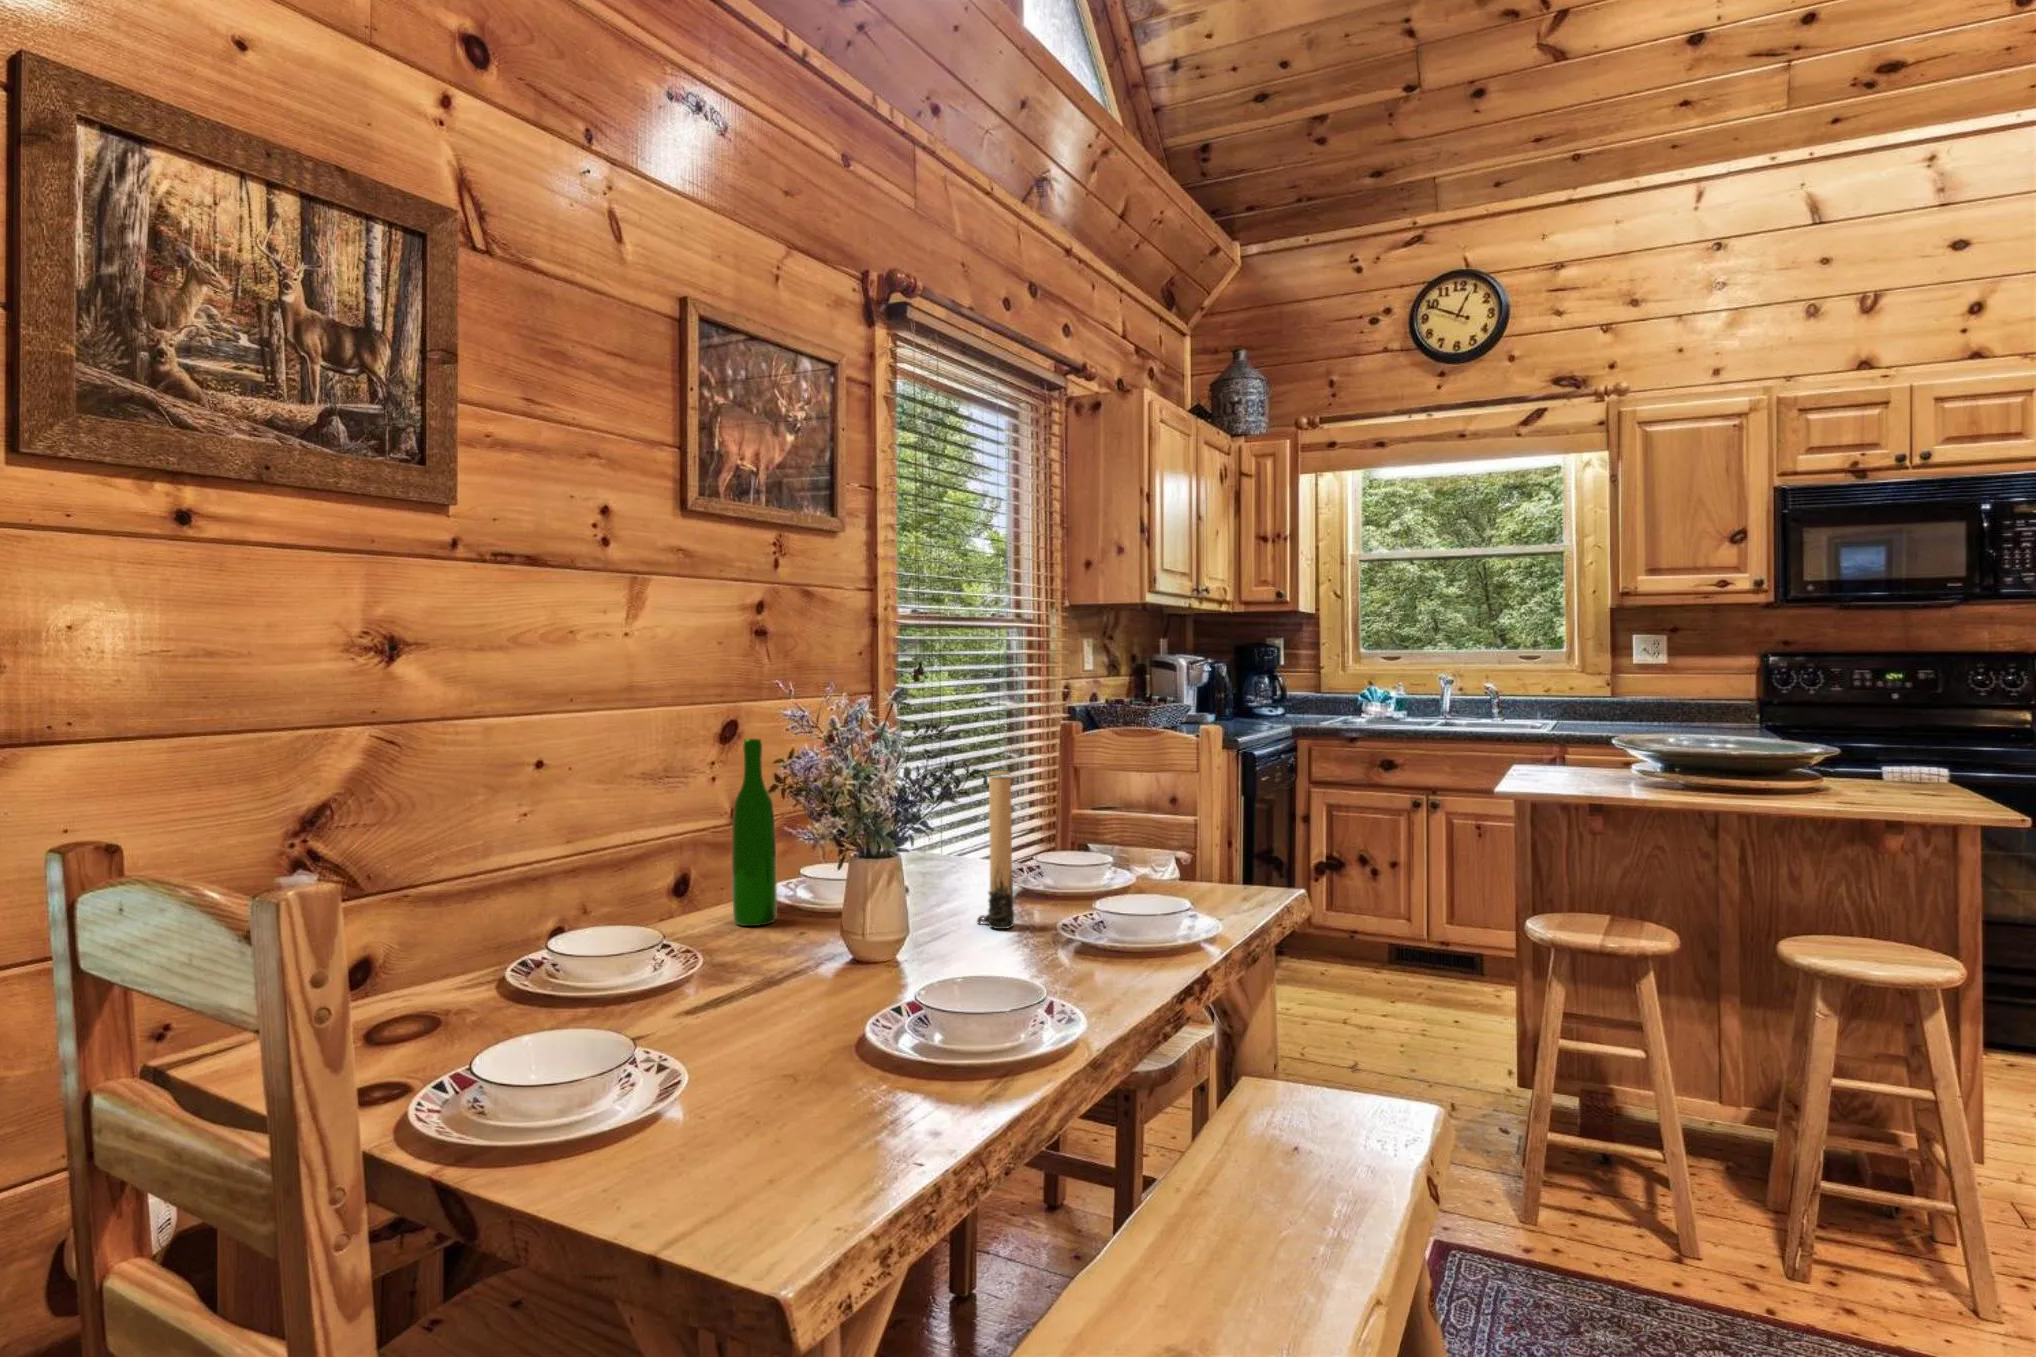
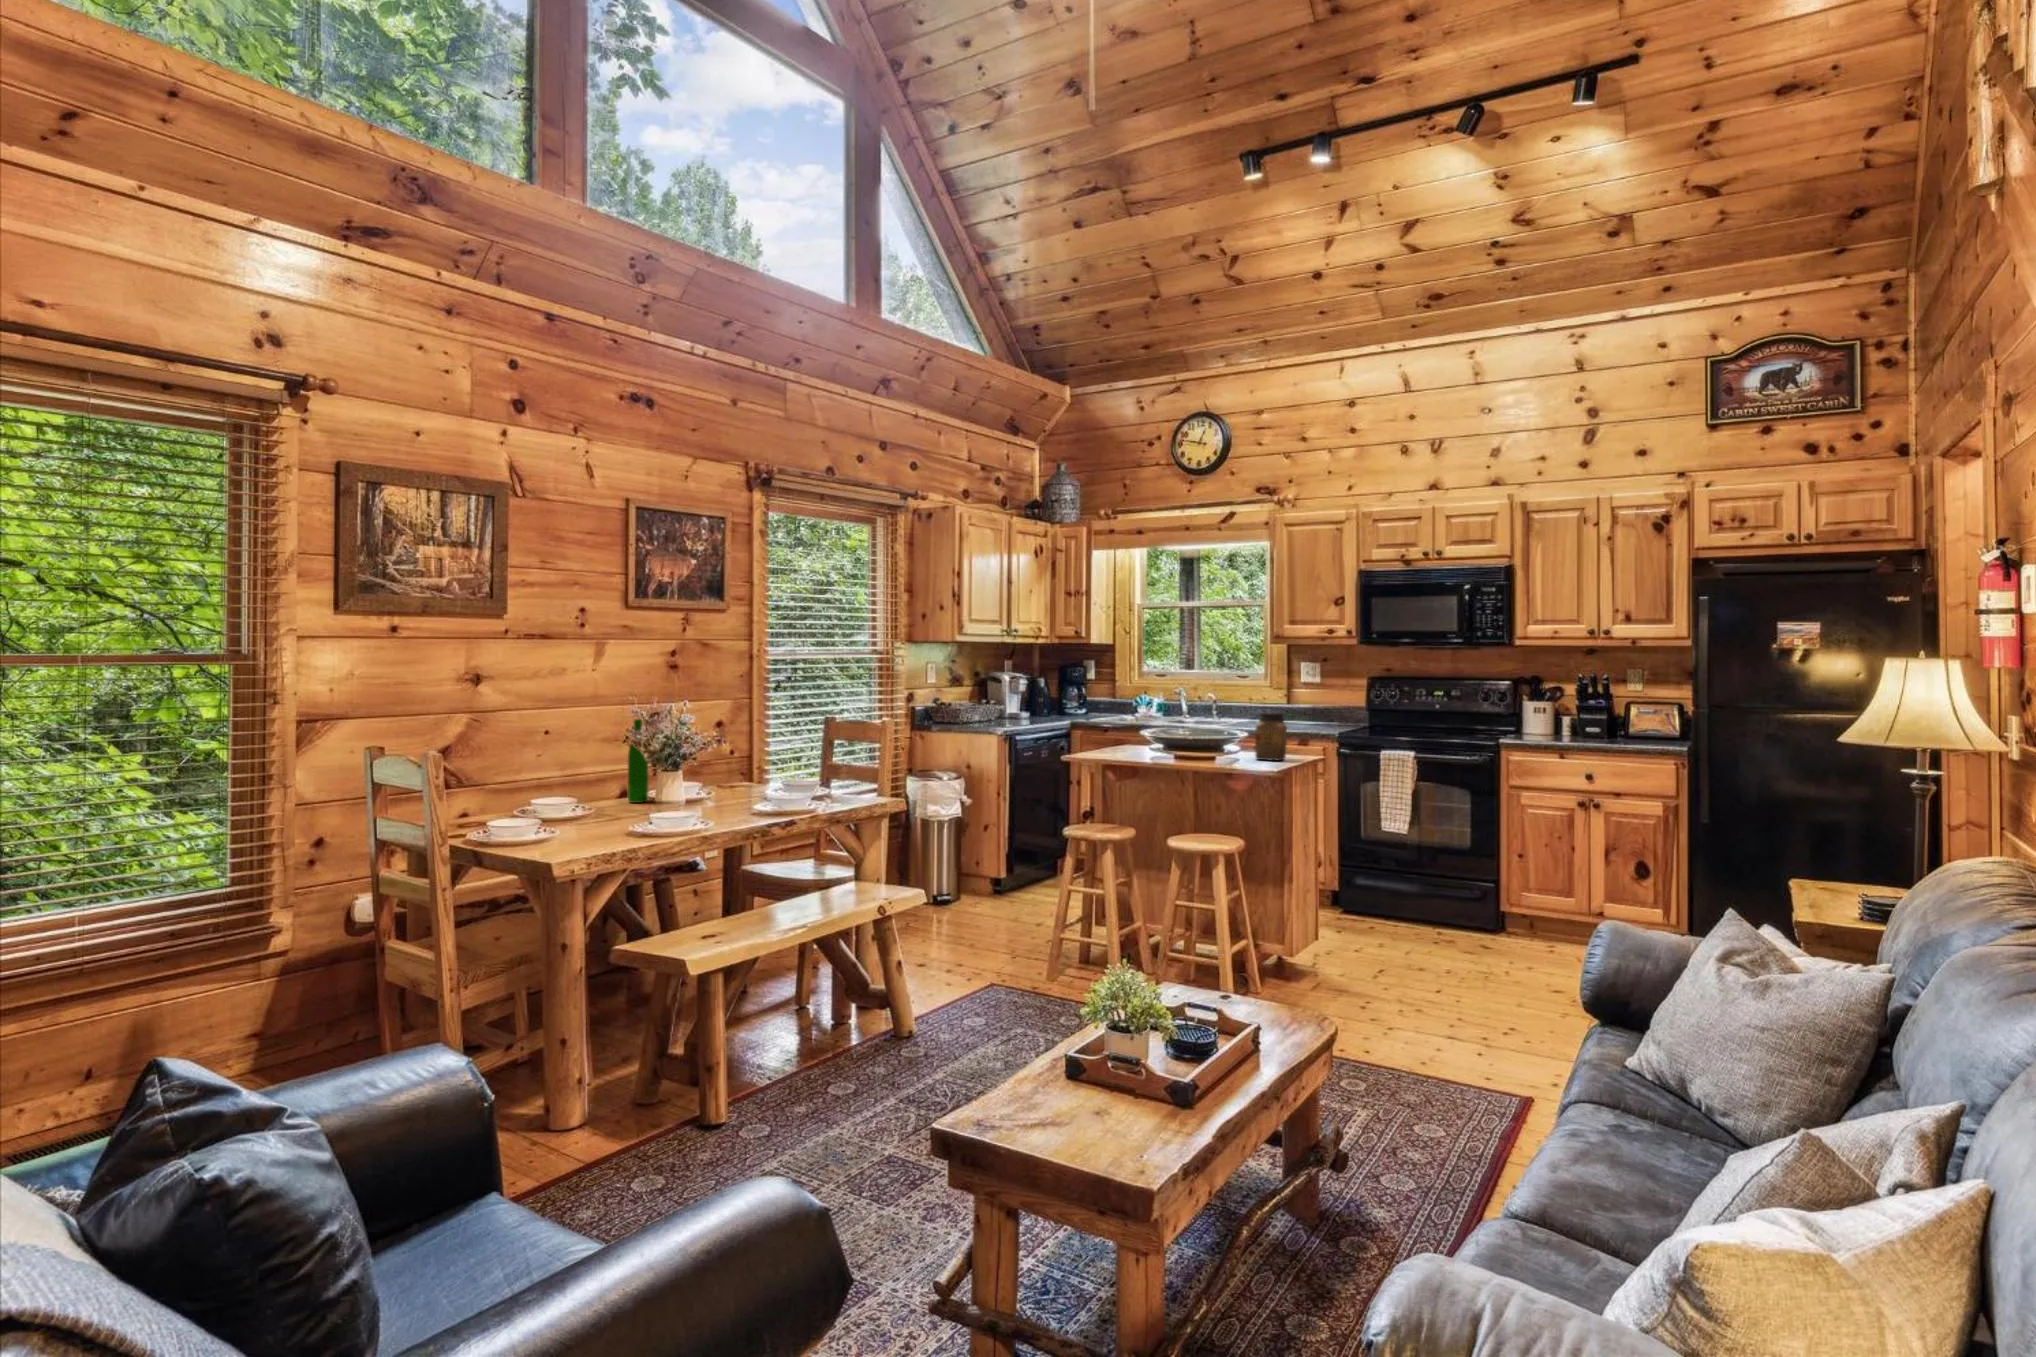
jar: none [1833,706,1906,794] -> present [1255,712,1287,761]
candle: present [977,771,1014,929] -> none [736,735,751,806]

